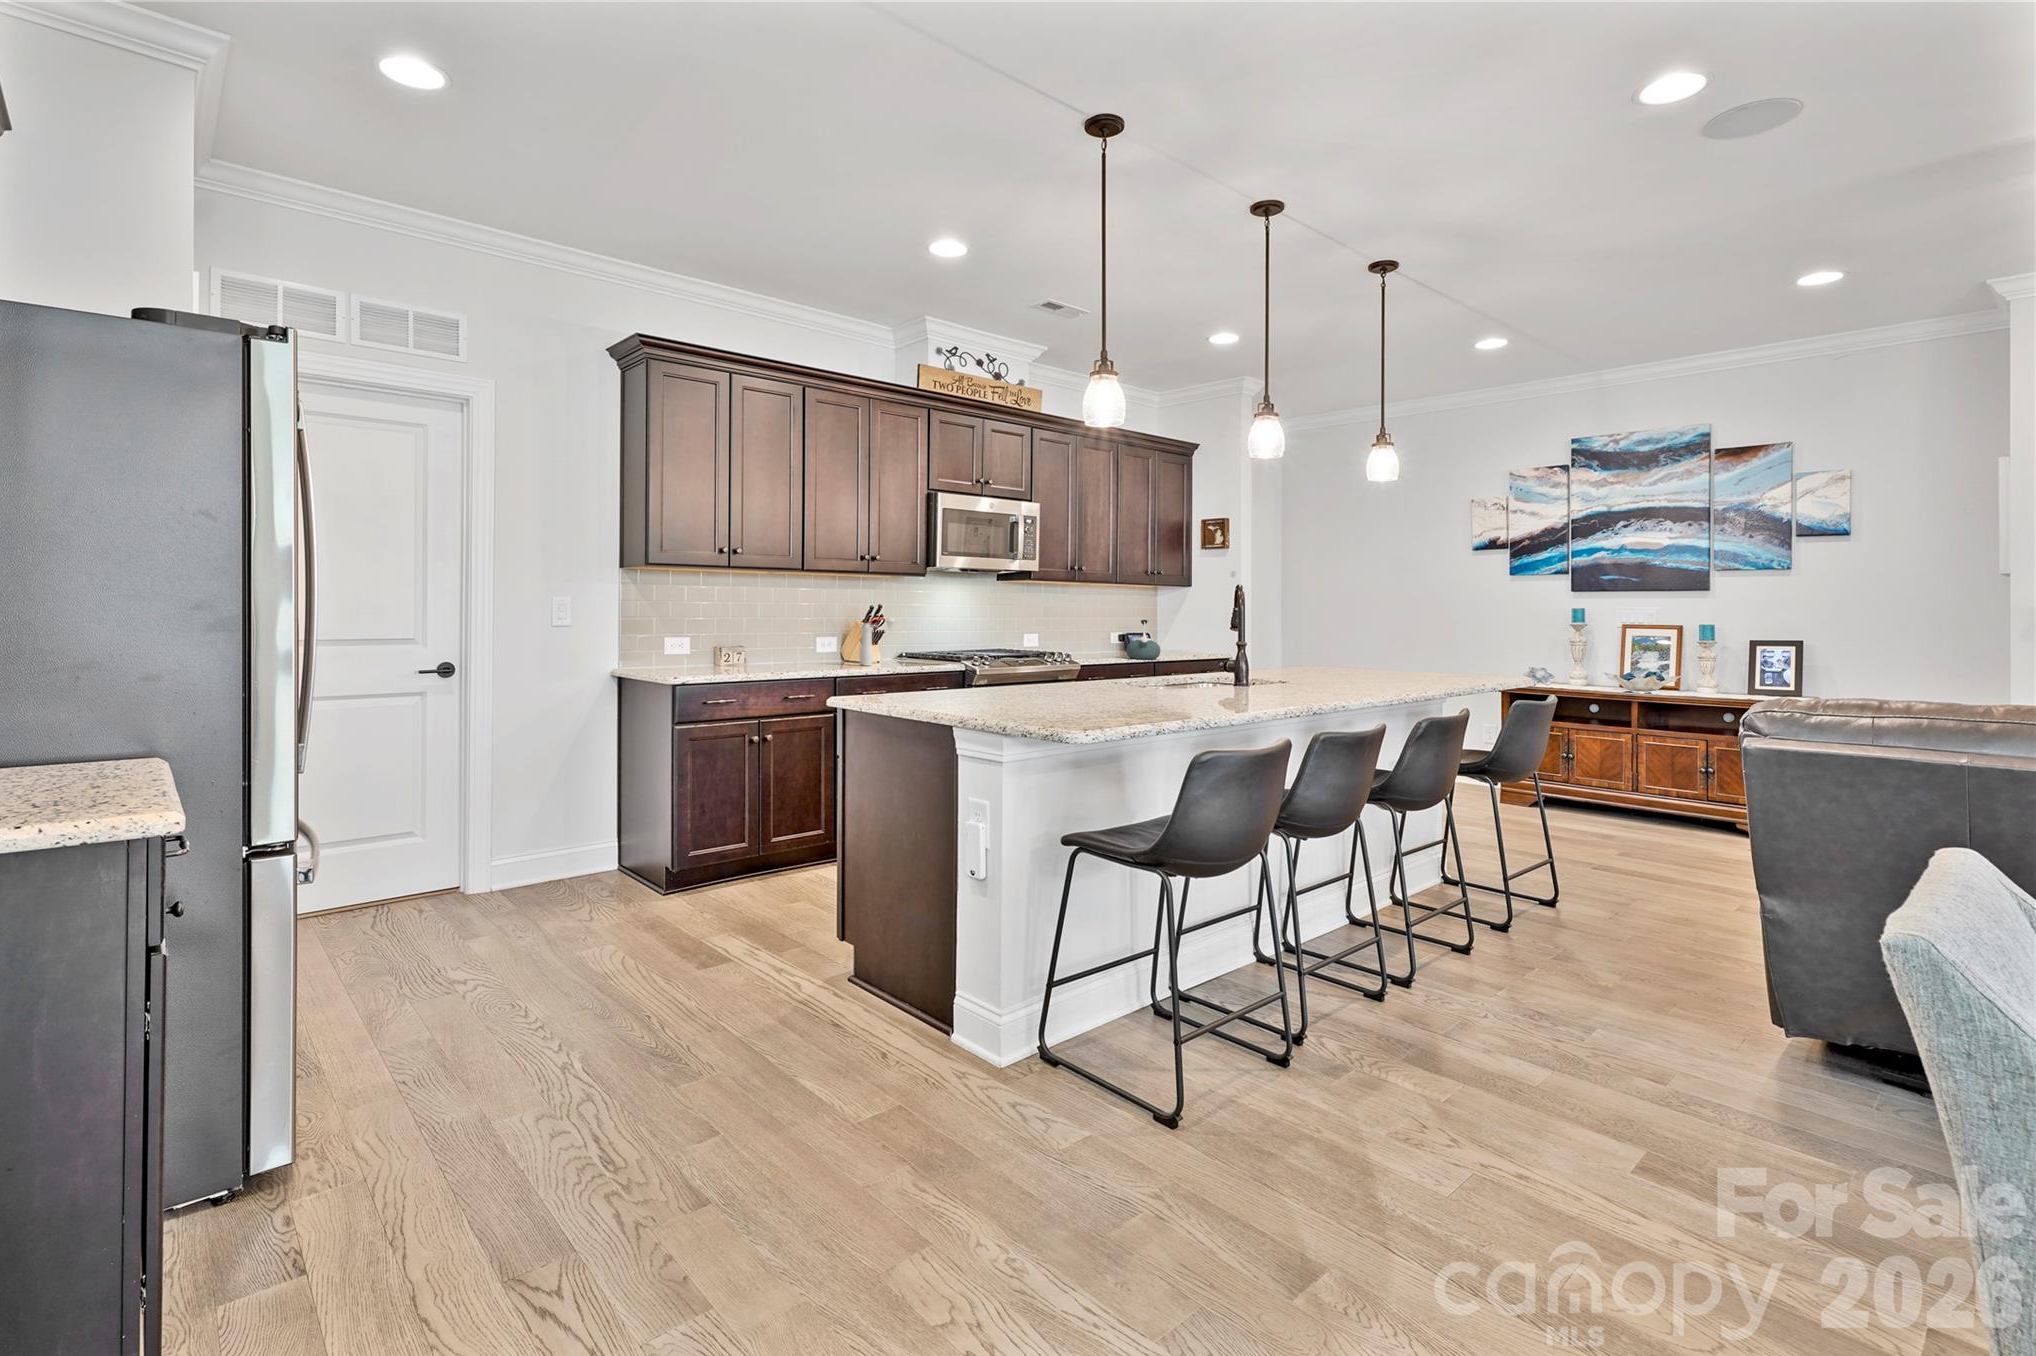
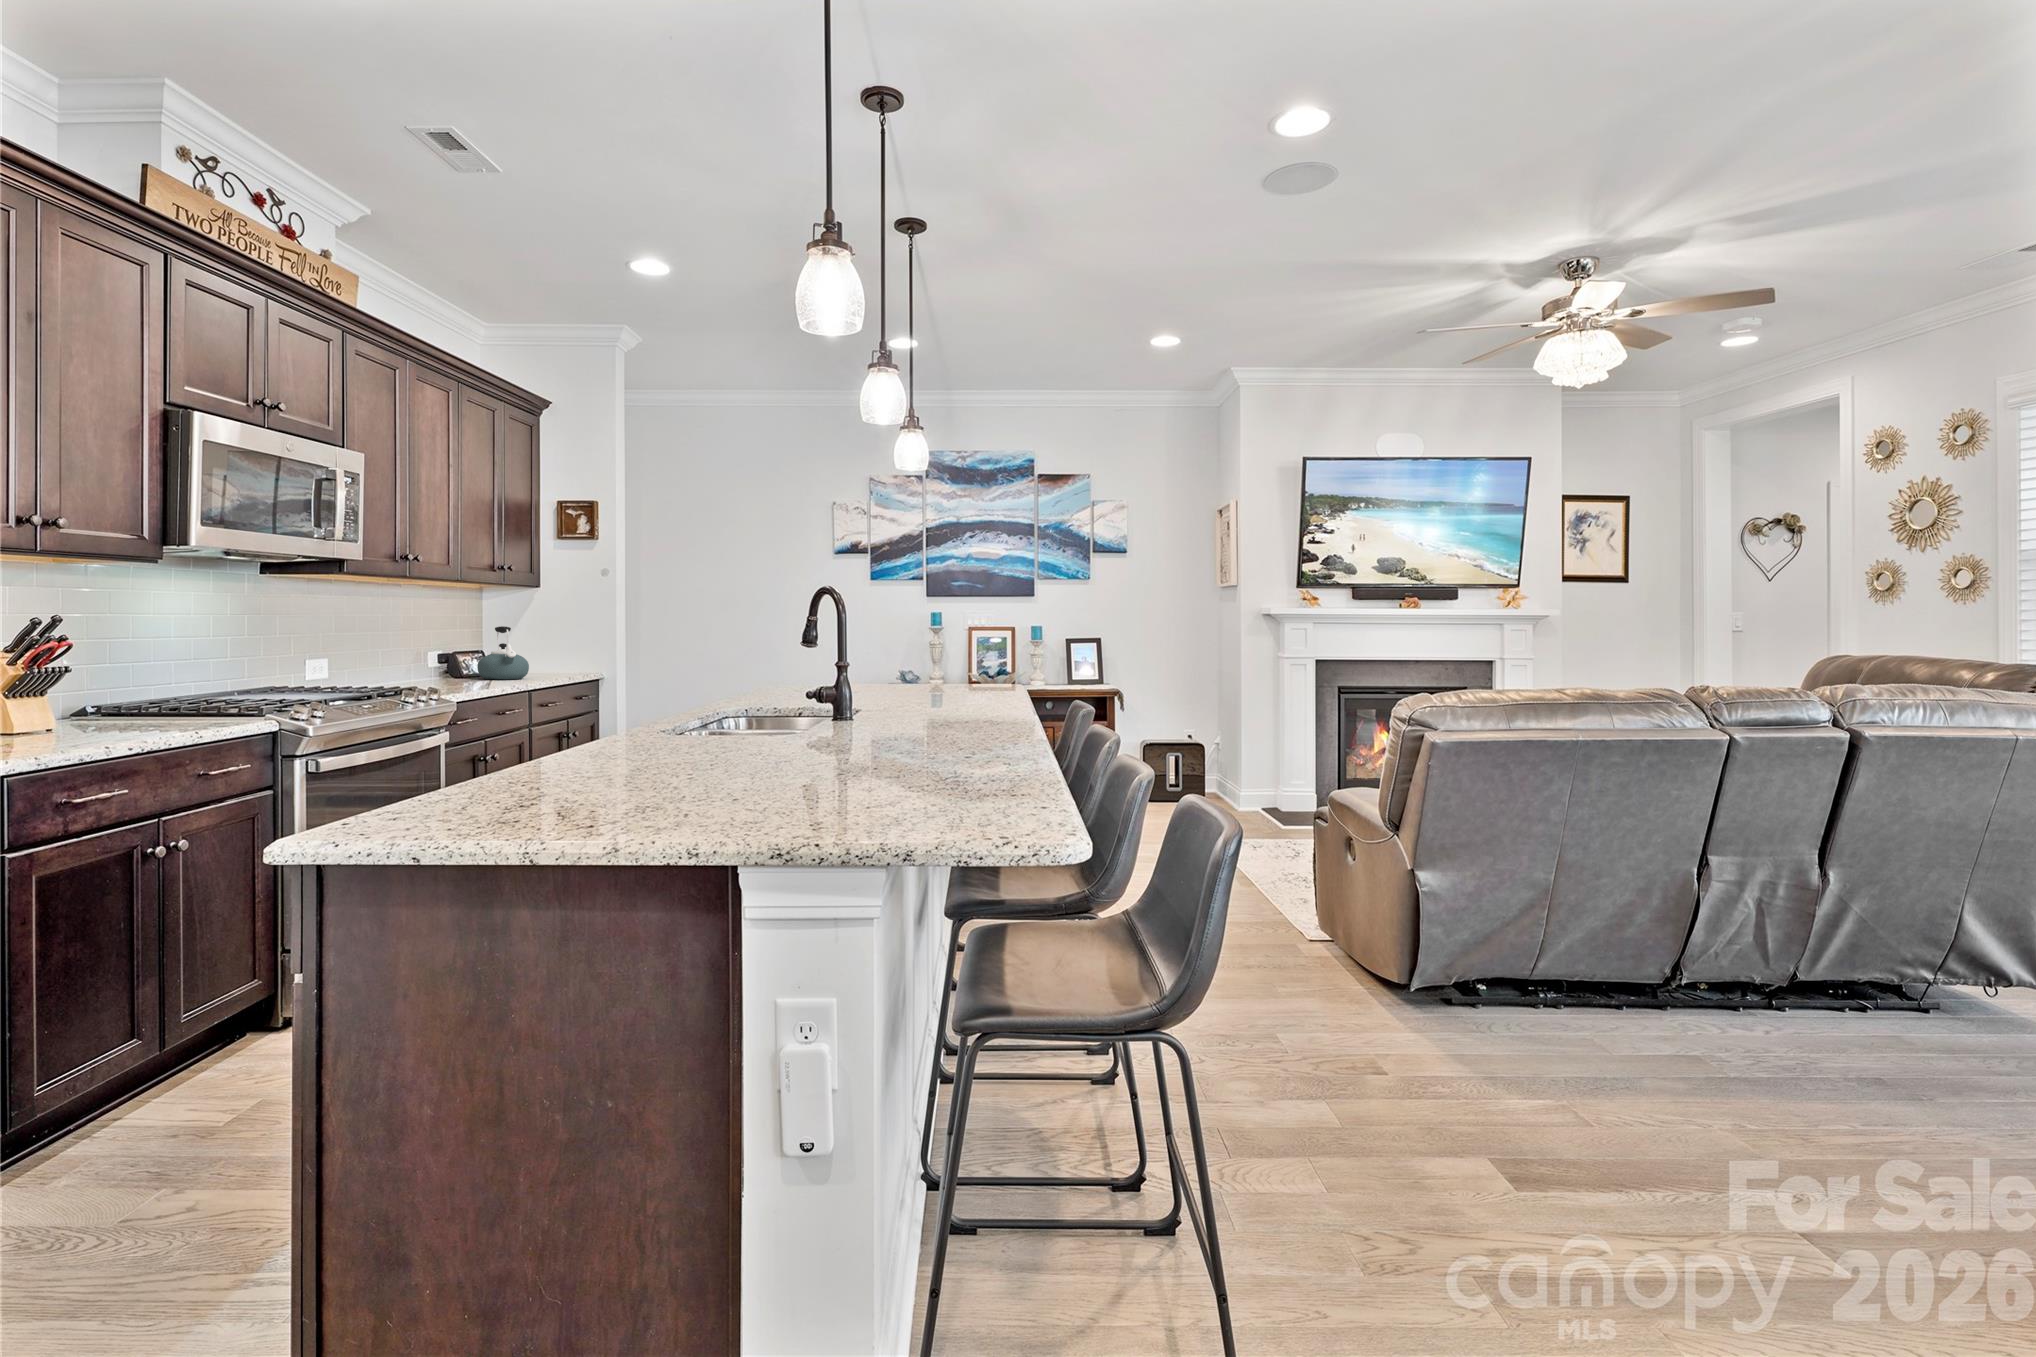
pepper mill: present [860,618,895,665] -> none [48,643,138,741]

